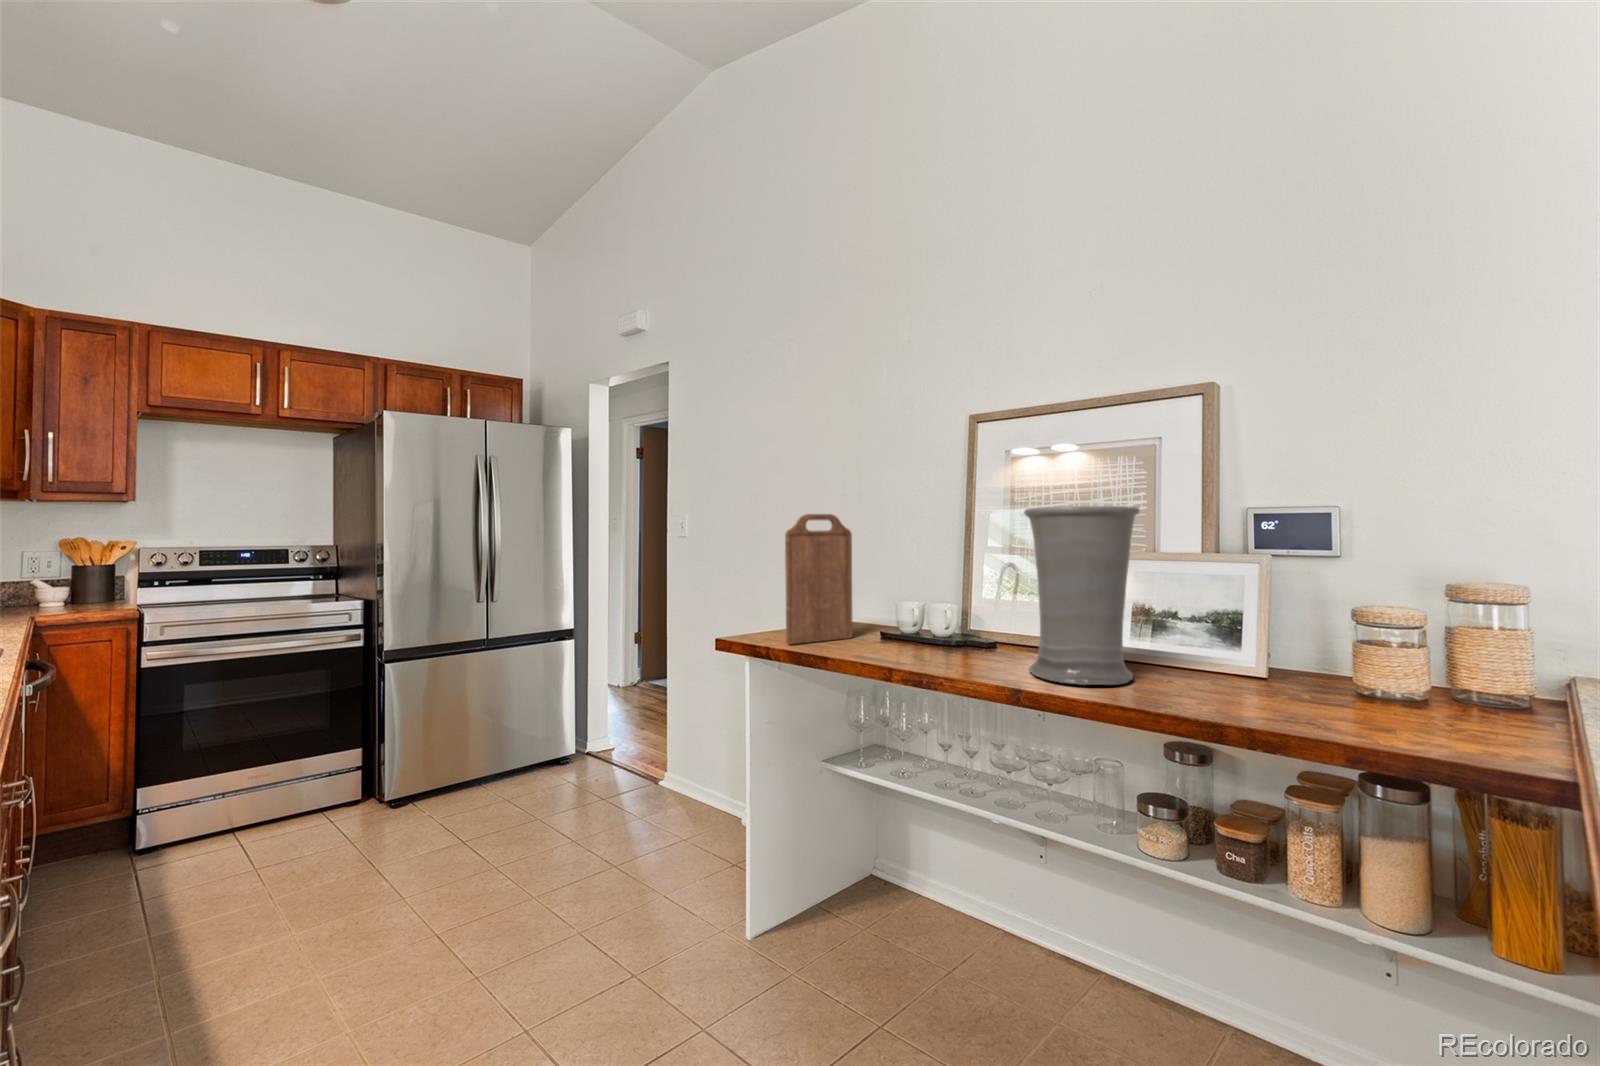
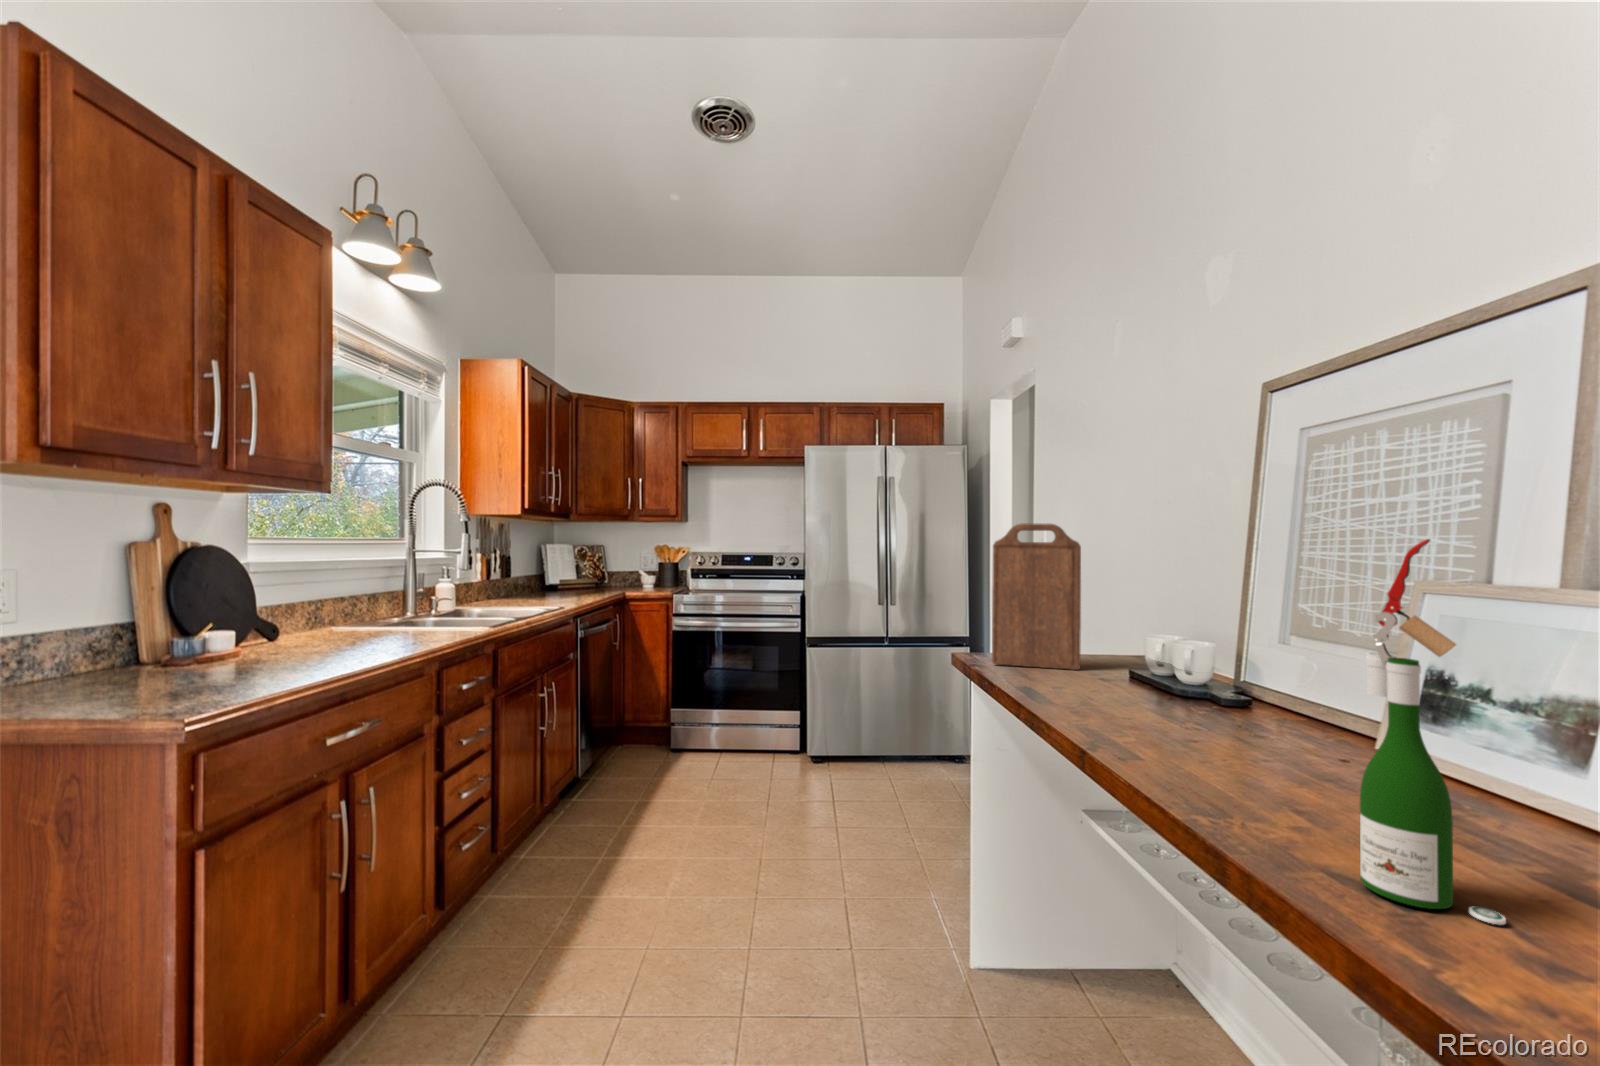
vase: present [1024,506,1140,685] -> none [1153,503,1339,774]
wine bottle: none [1272,533,1346,730] -> present [1360,539,1506,925]

